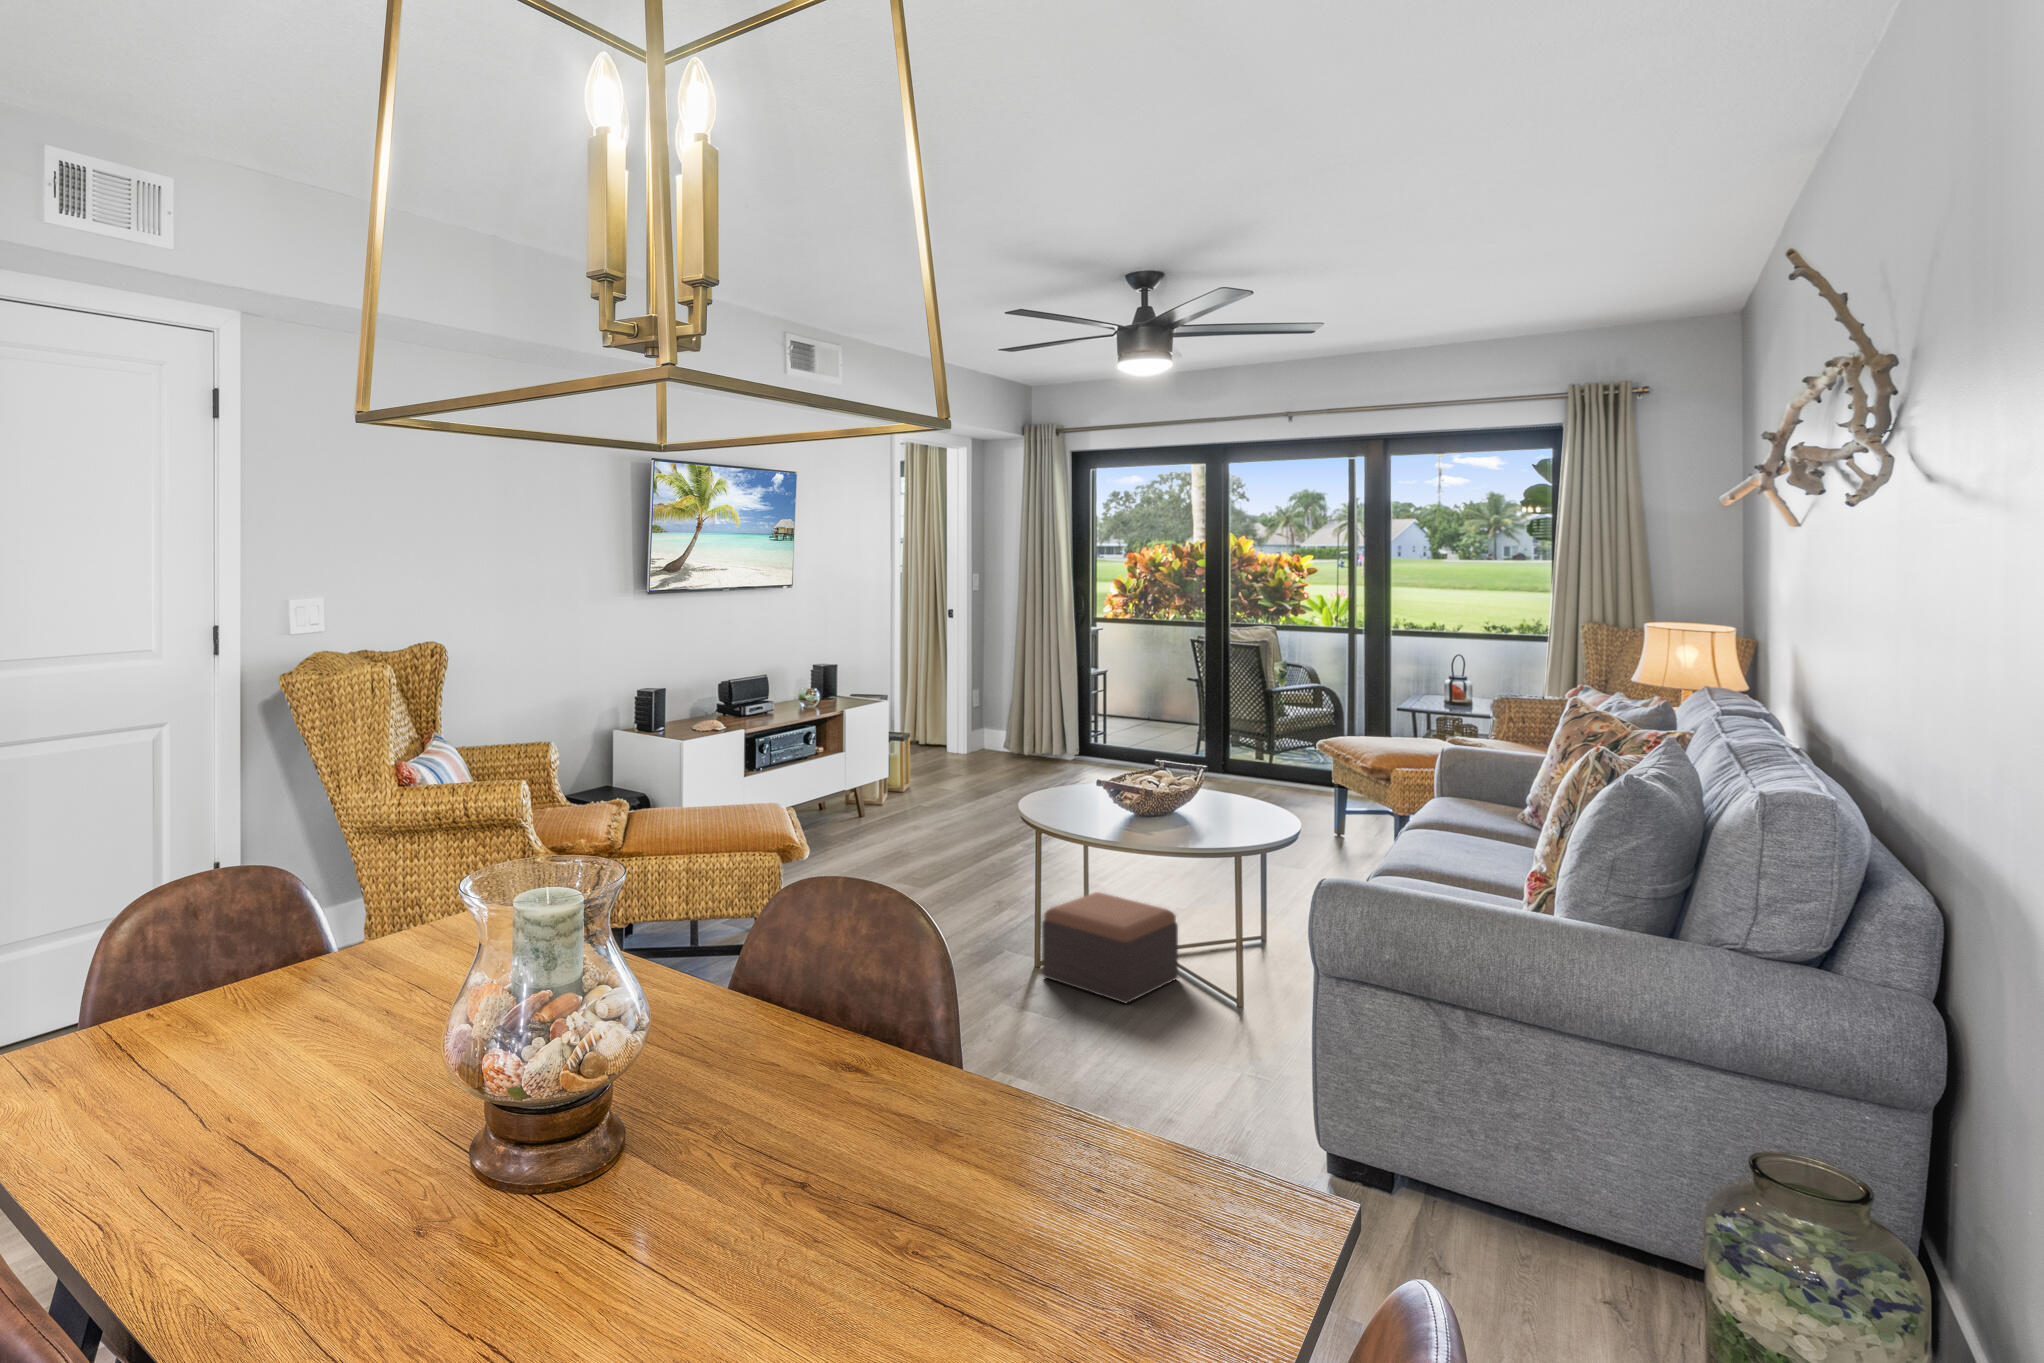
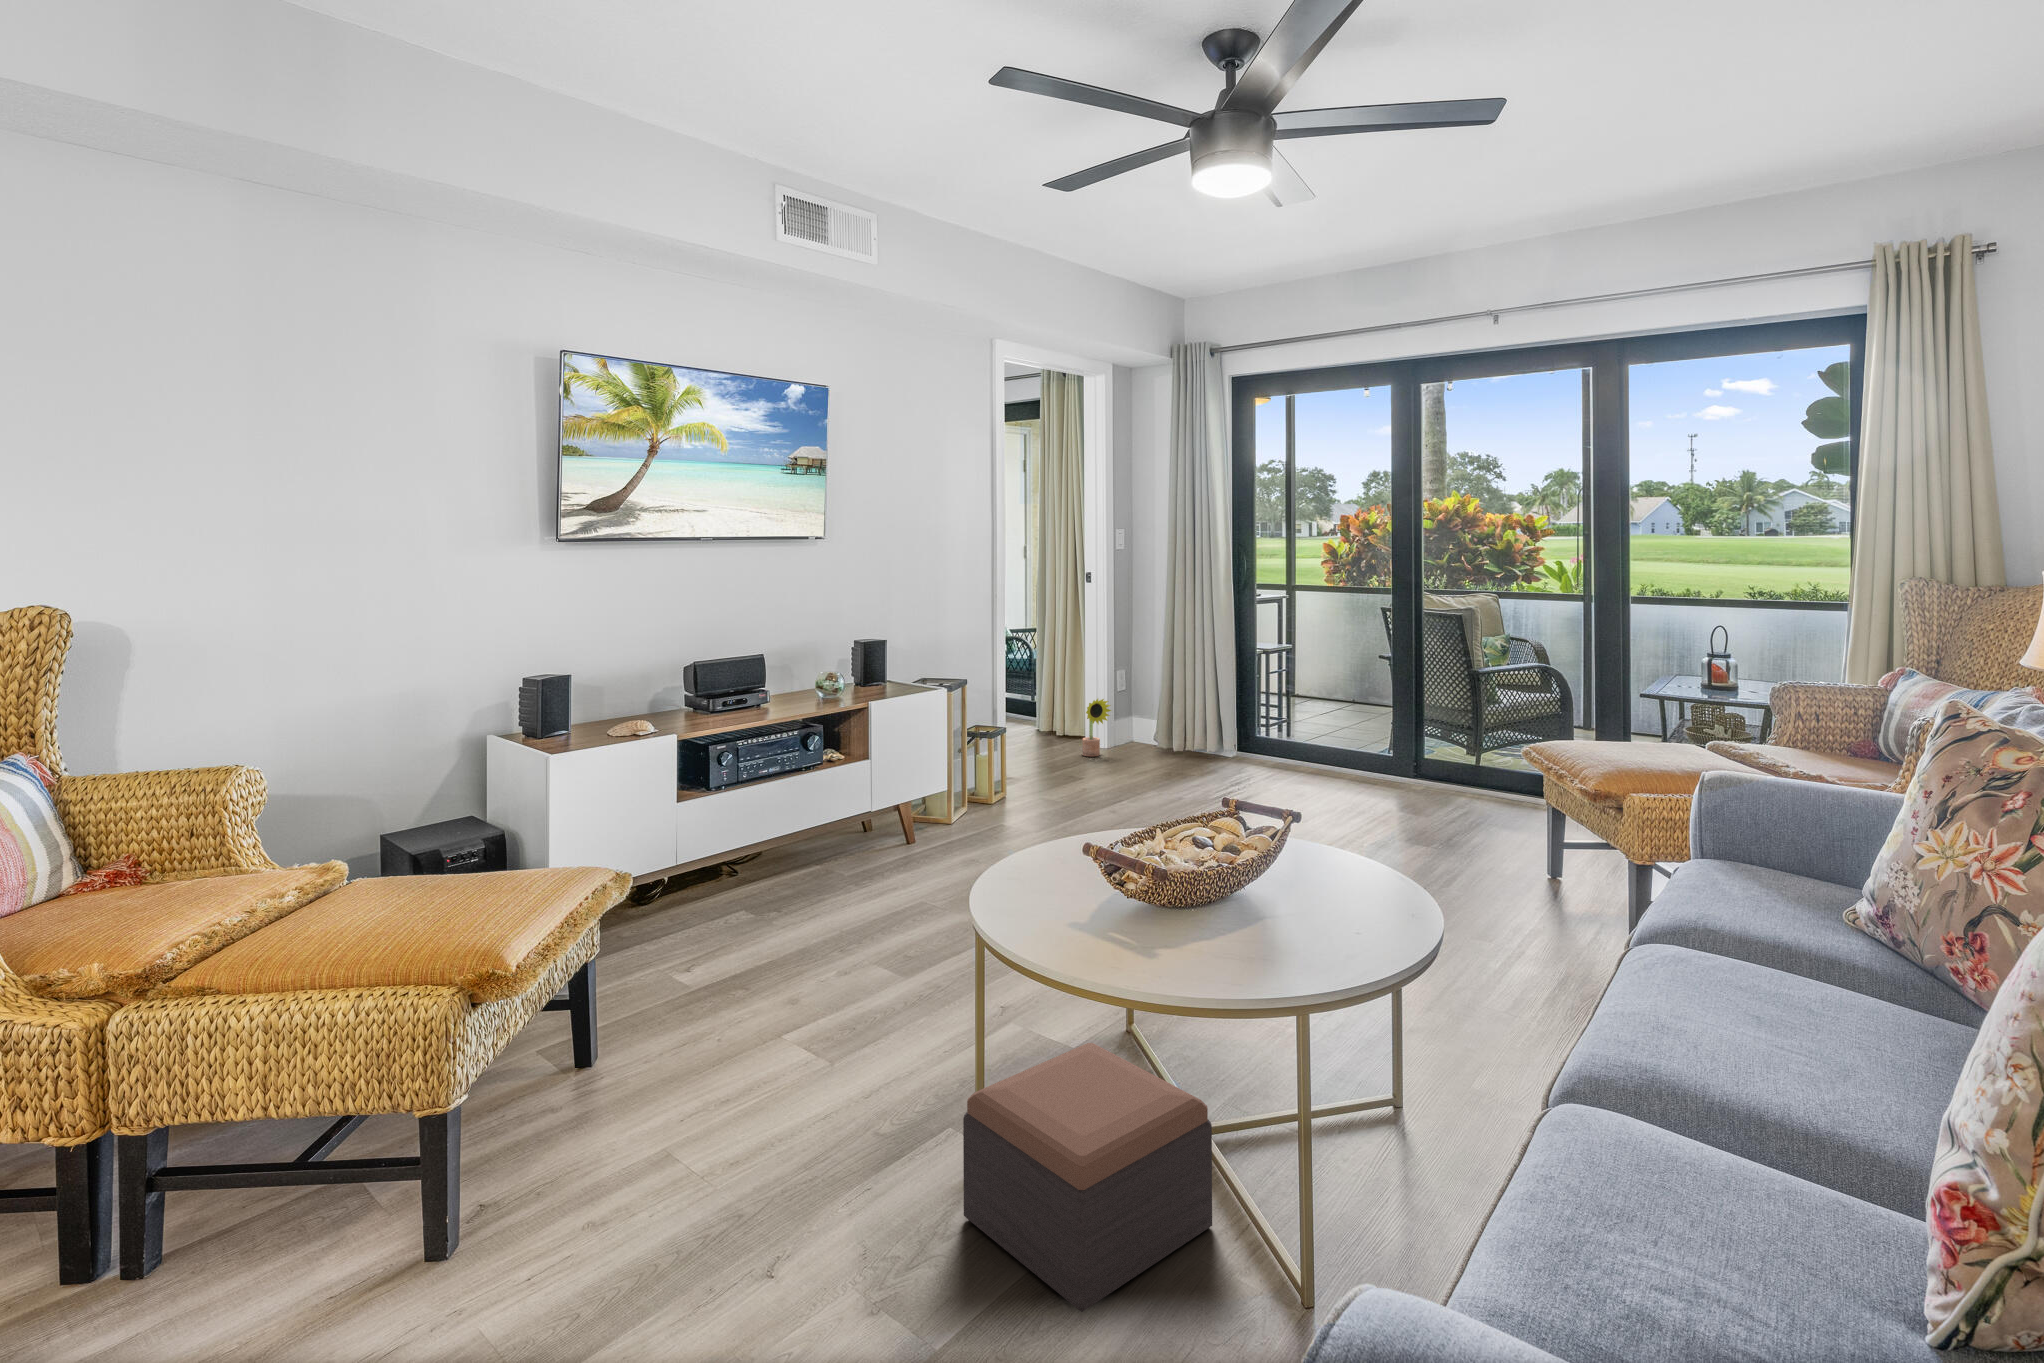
decorative plant: none [949,712,974,760] -> present [1083,699,1111,756]

